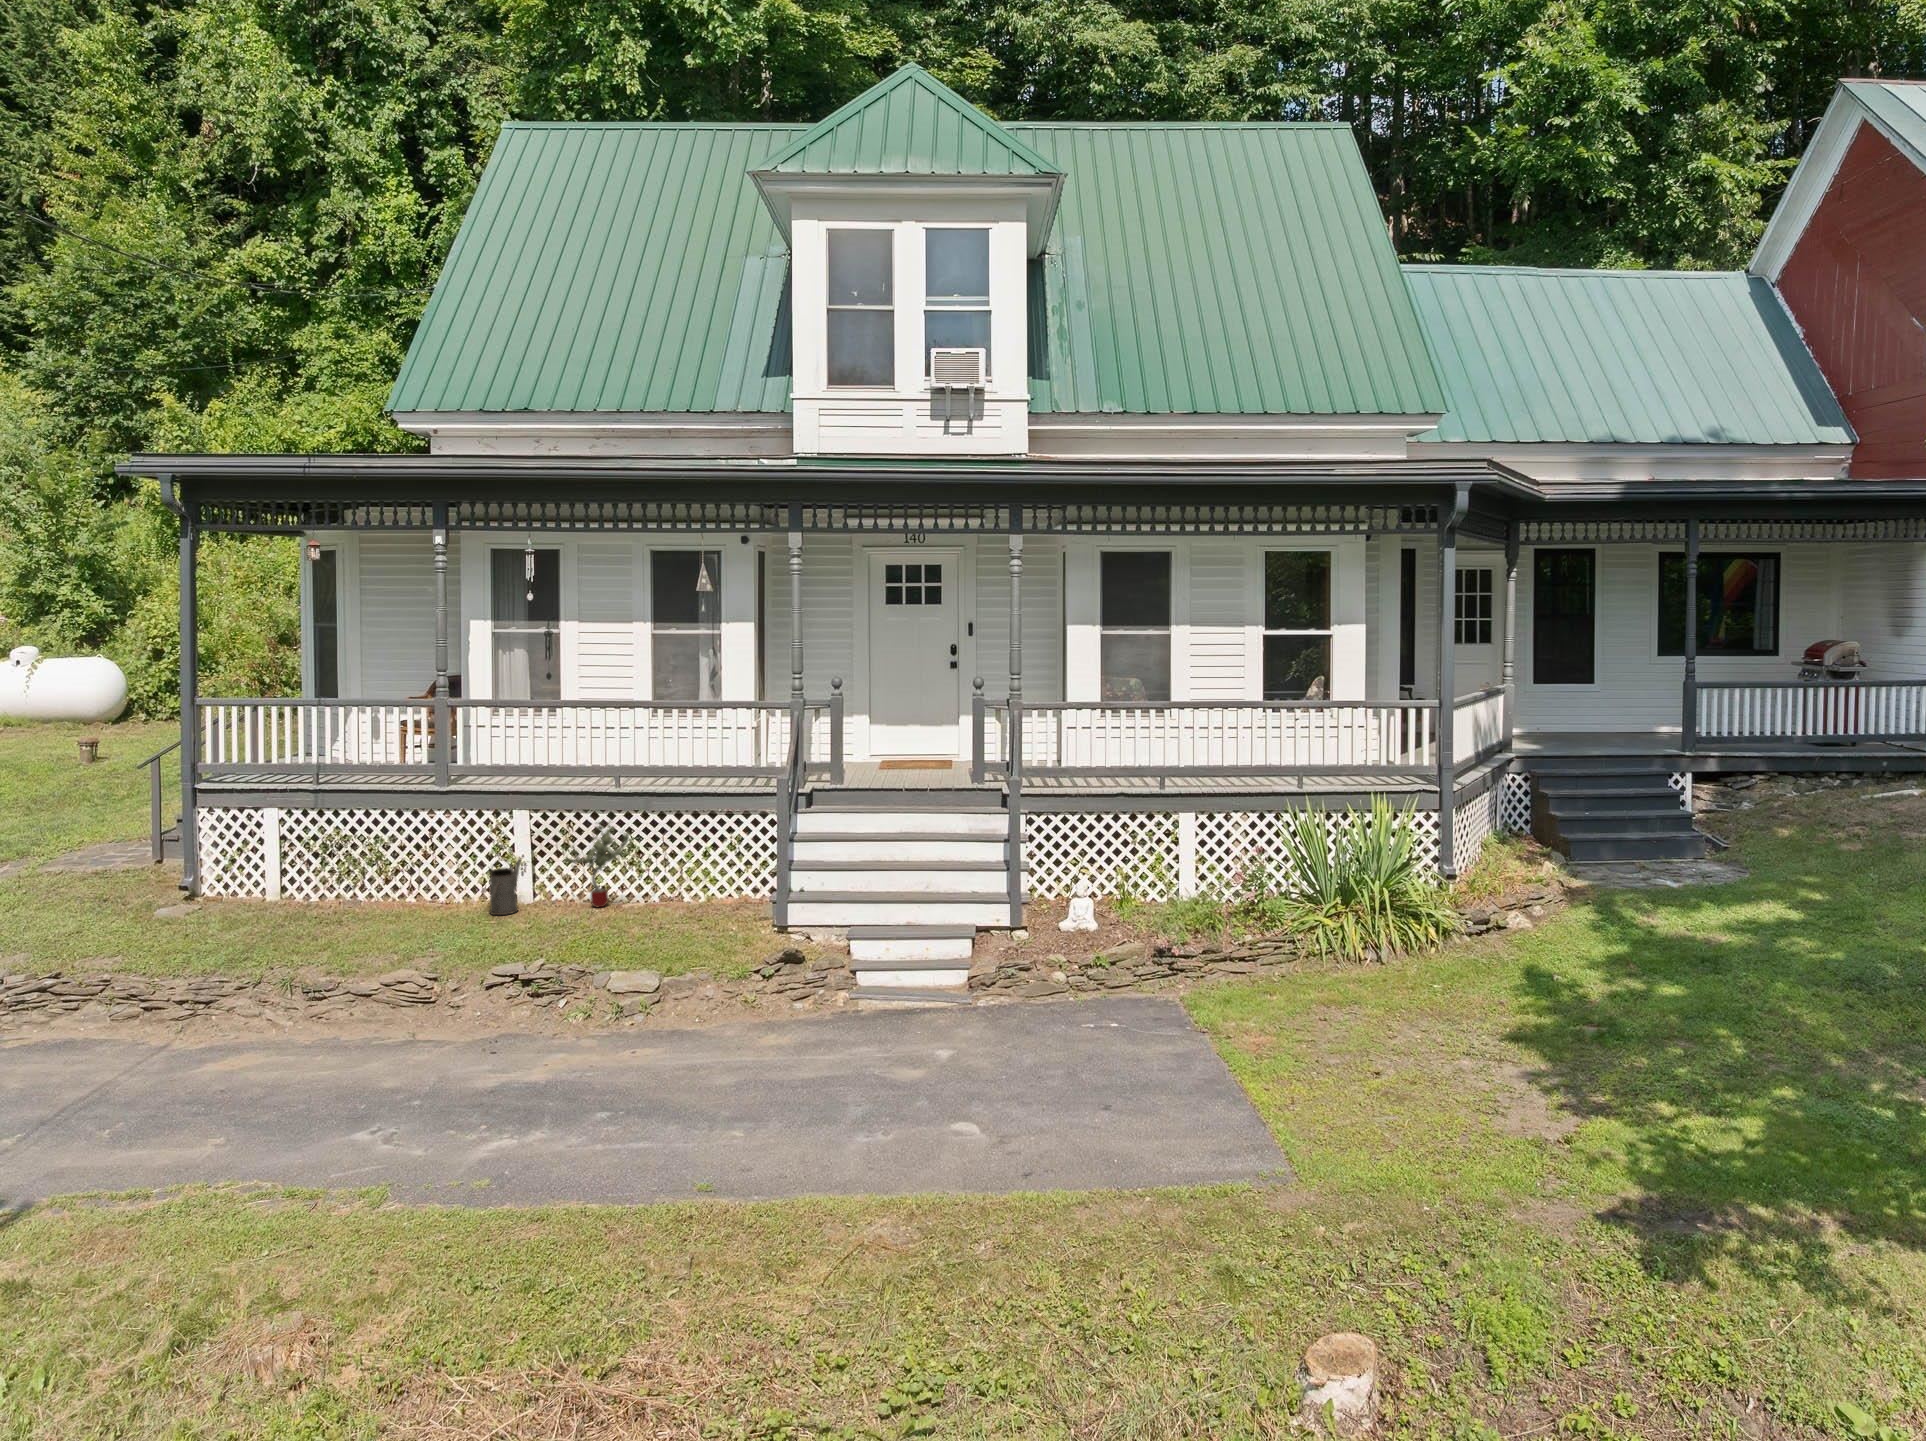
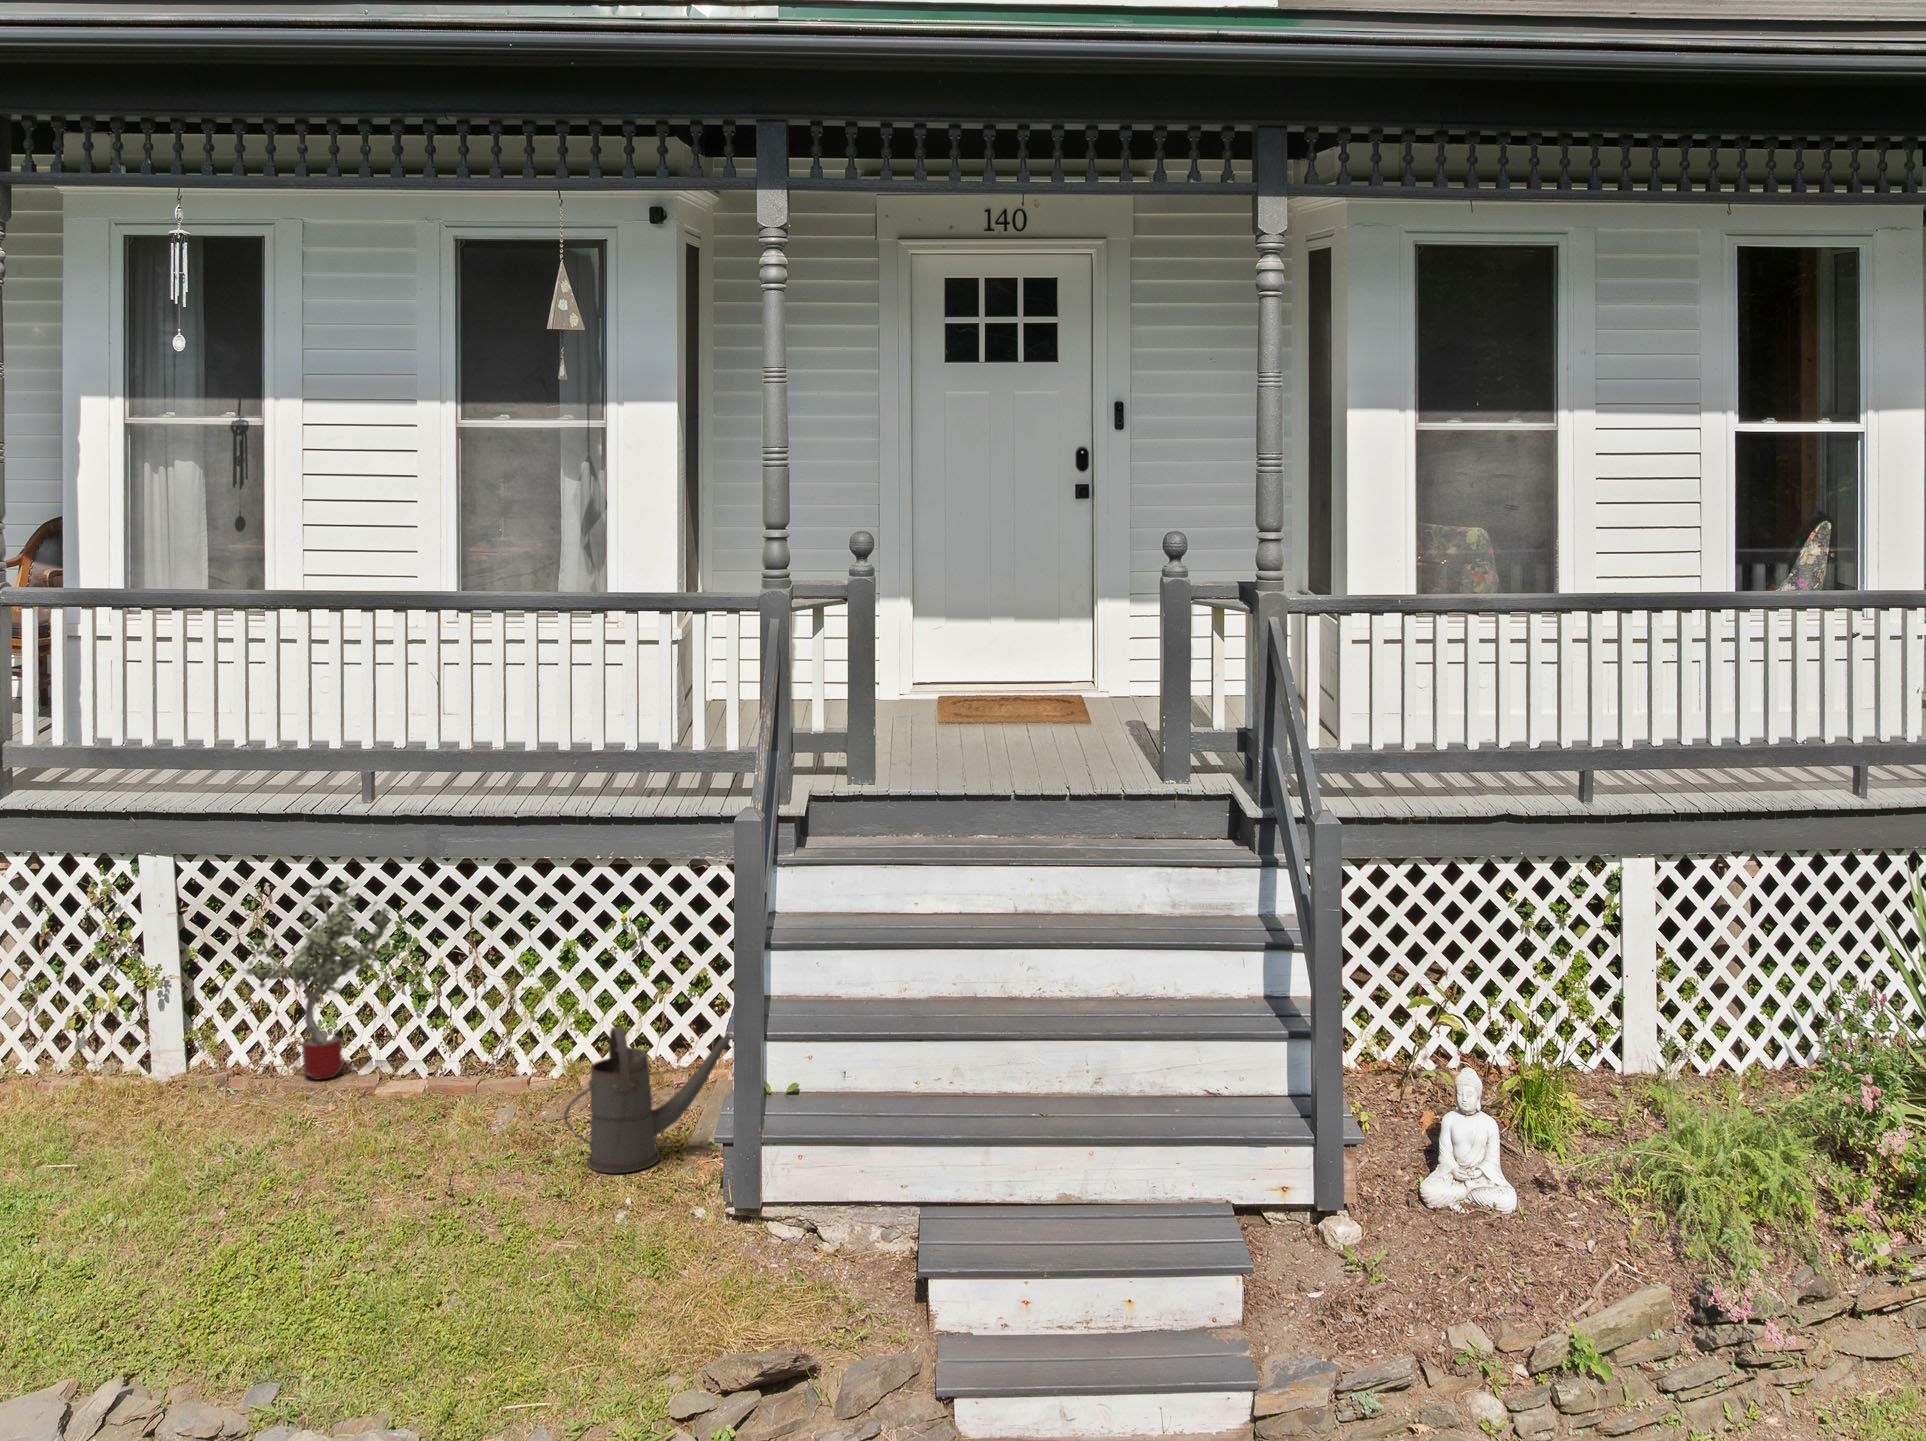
watering can: present [490,859,521,915] -> present [564,1026,730,1173]

